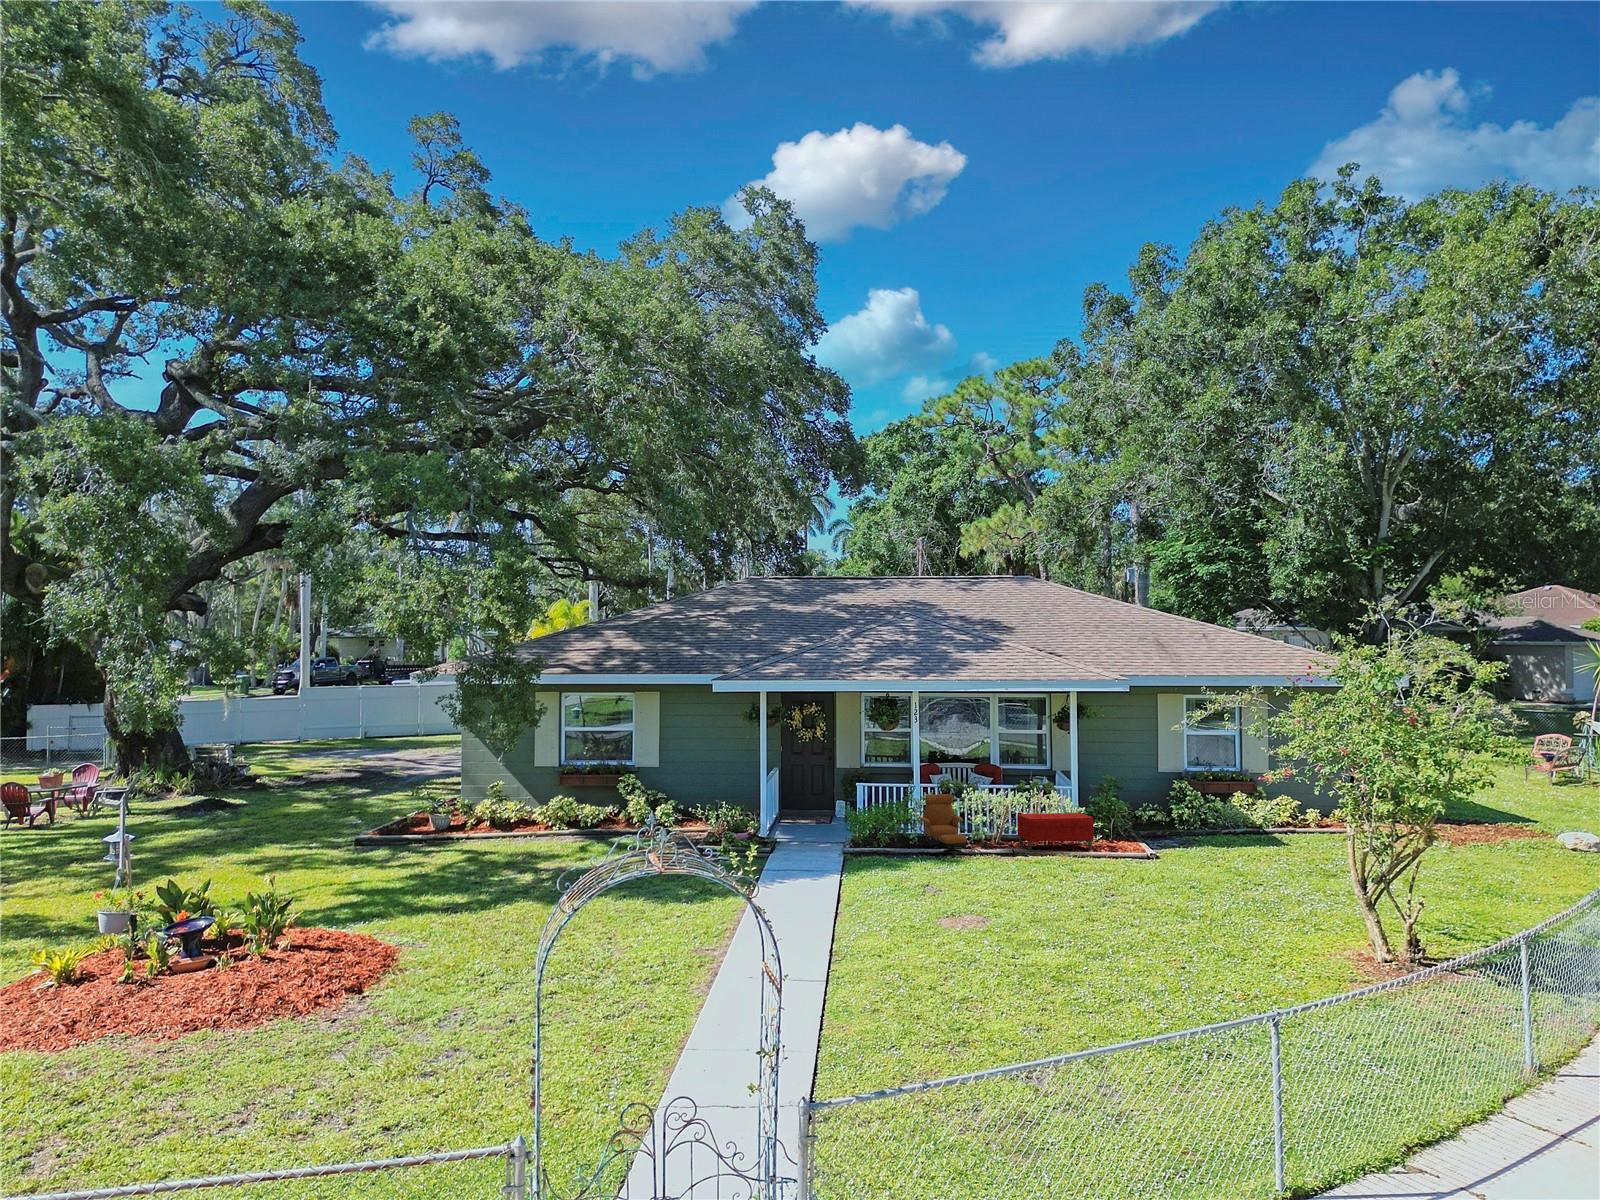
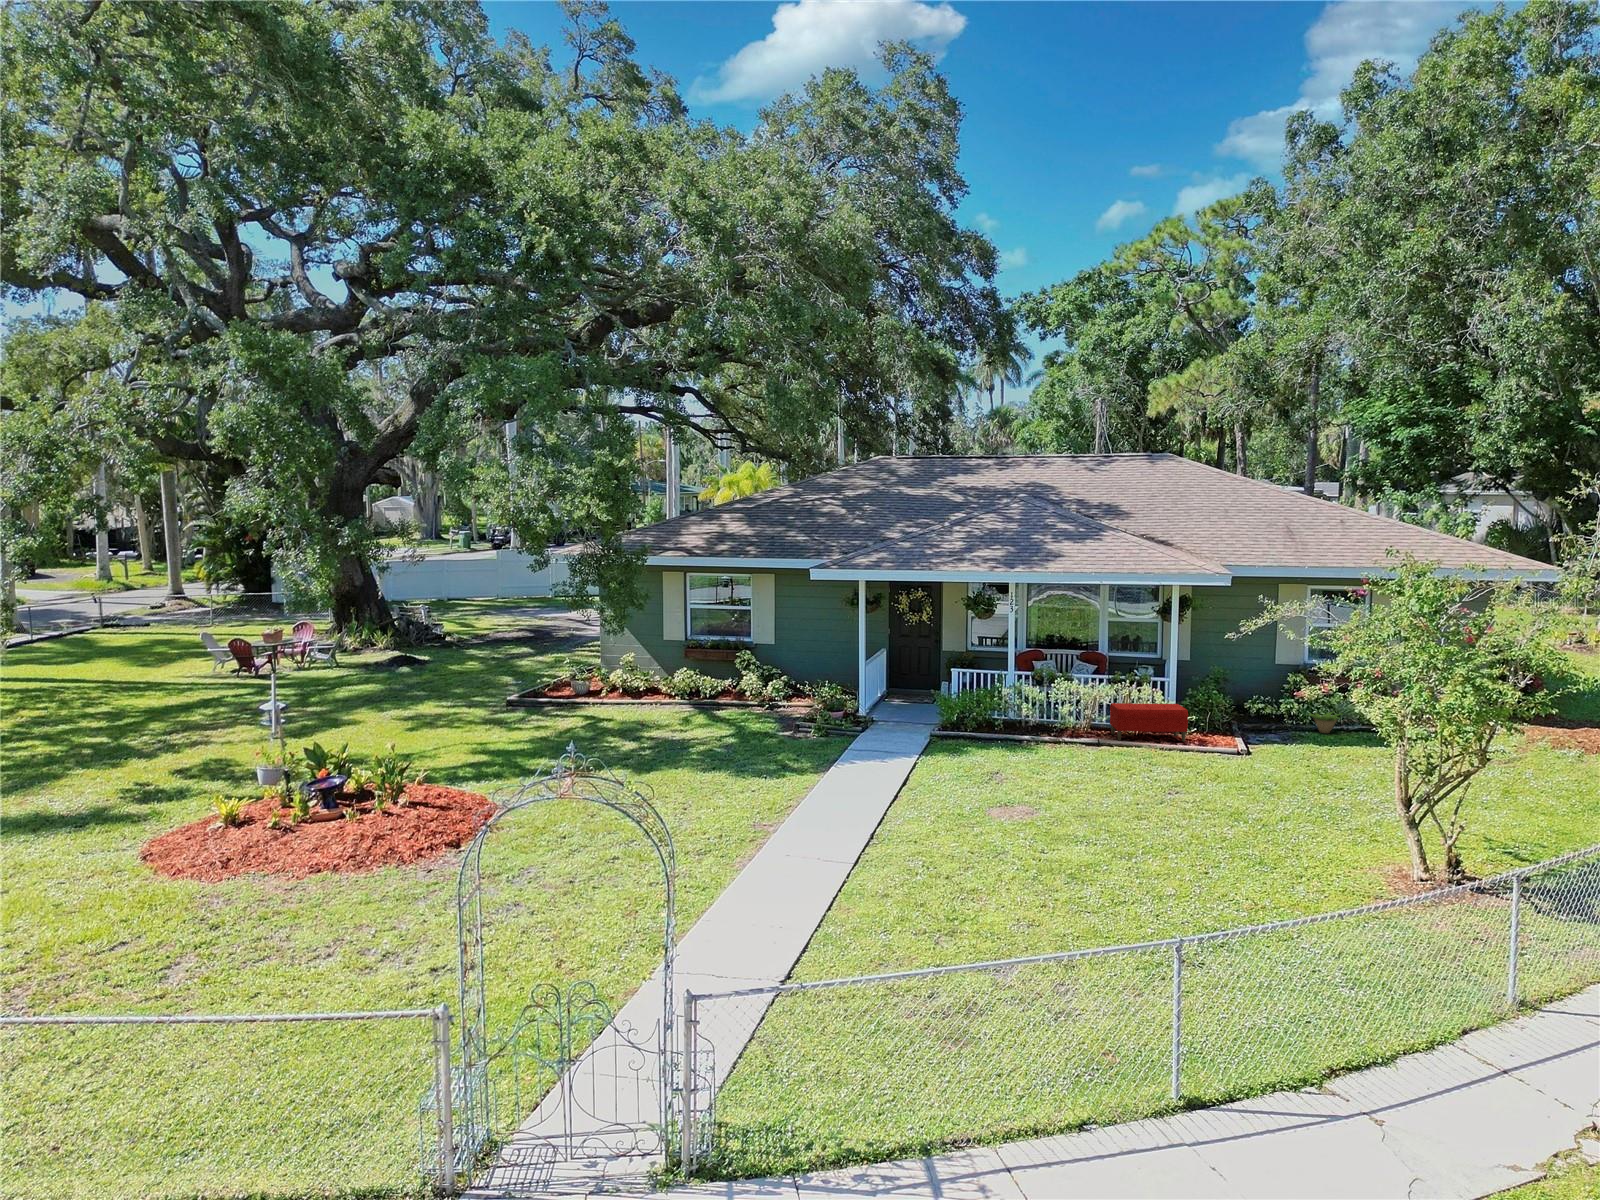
lounge chair: present [920,794,967,856] -> none [1010,681,1053,742]
decorative plant: none [1193,816,1228,838] -> present [1310,712,1338,733]

